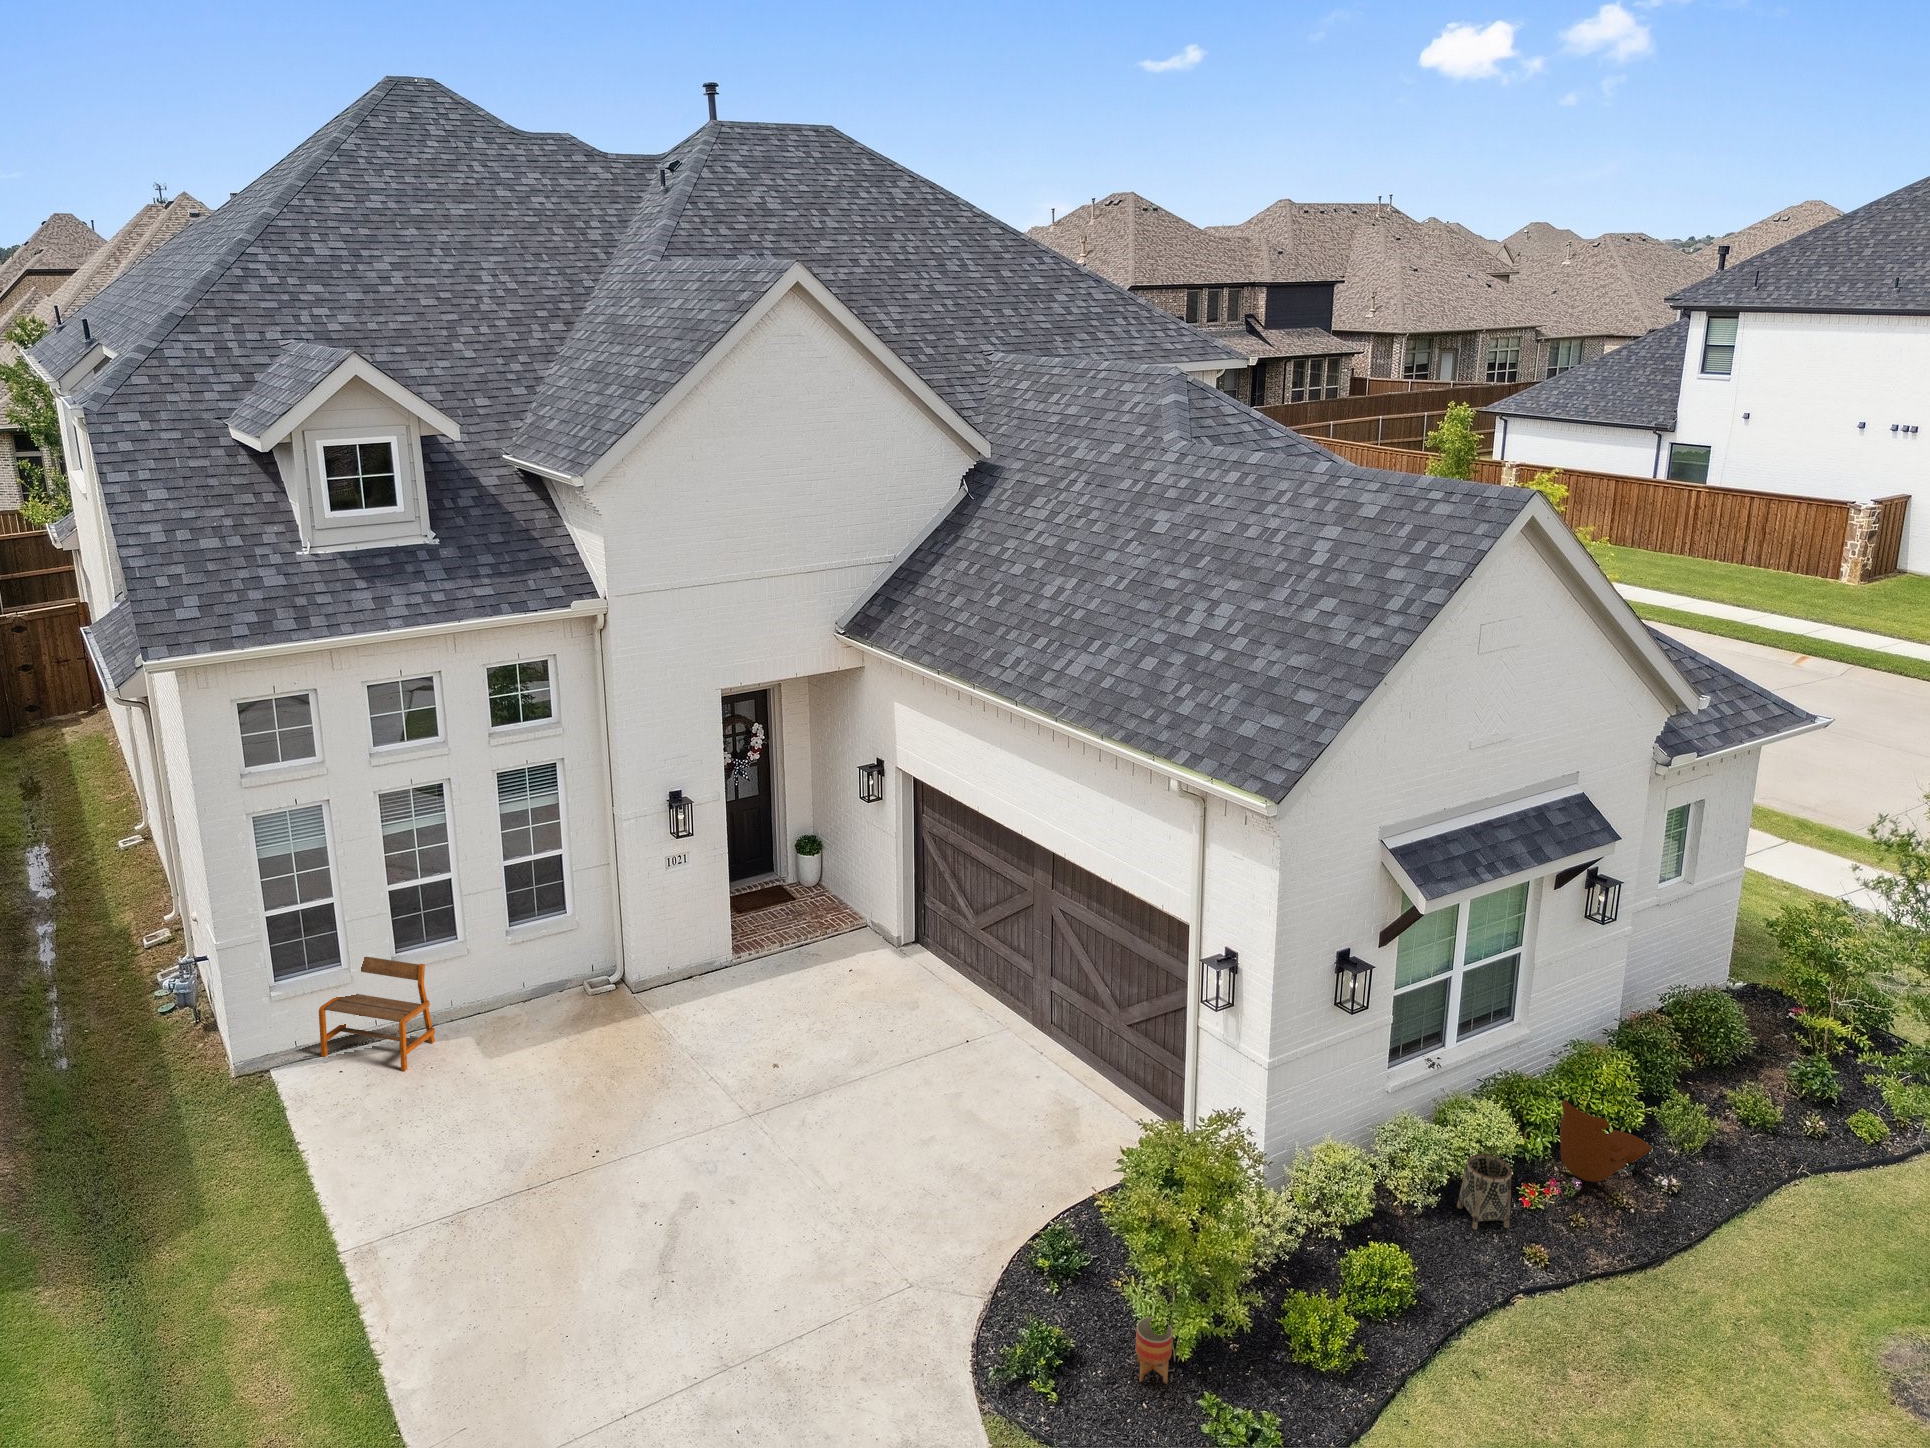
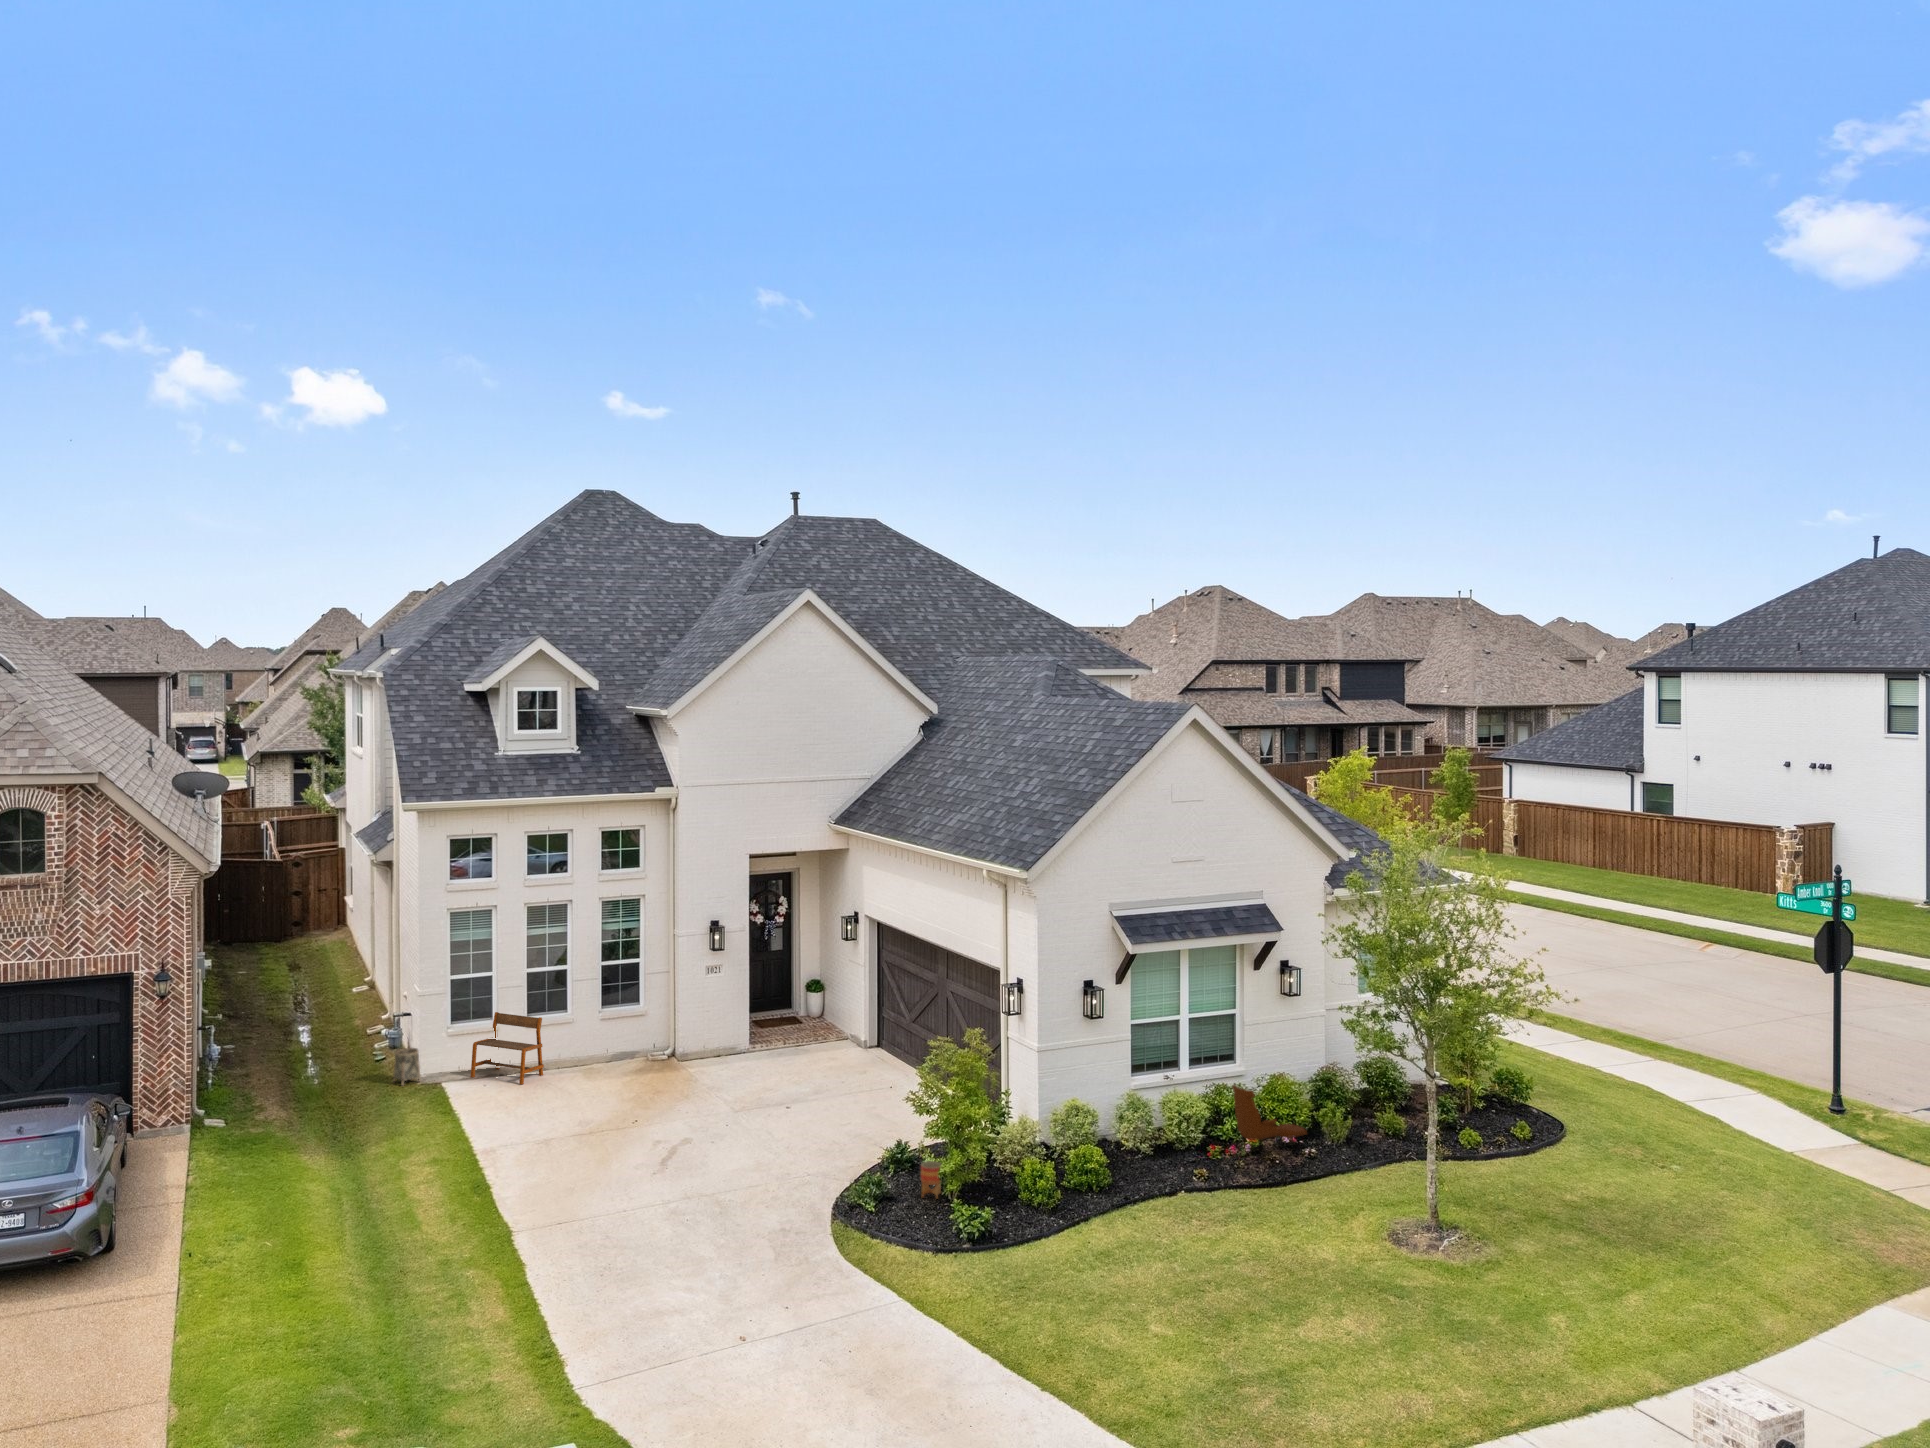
basket: present [1457,1154,1512,1230] -> present [393,1048,421,1085]

